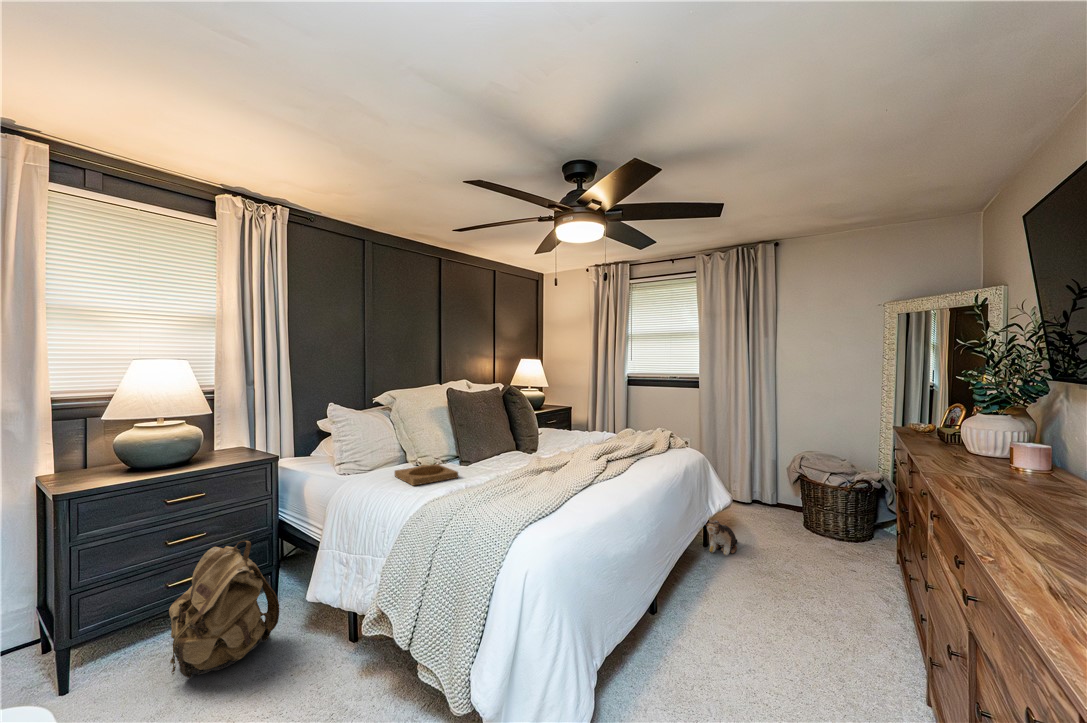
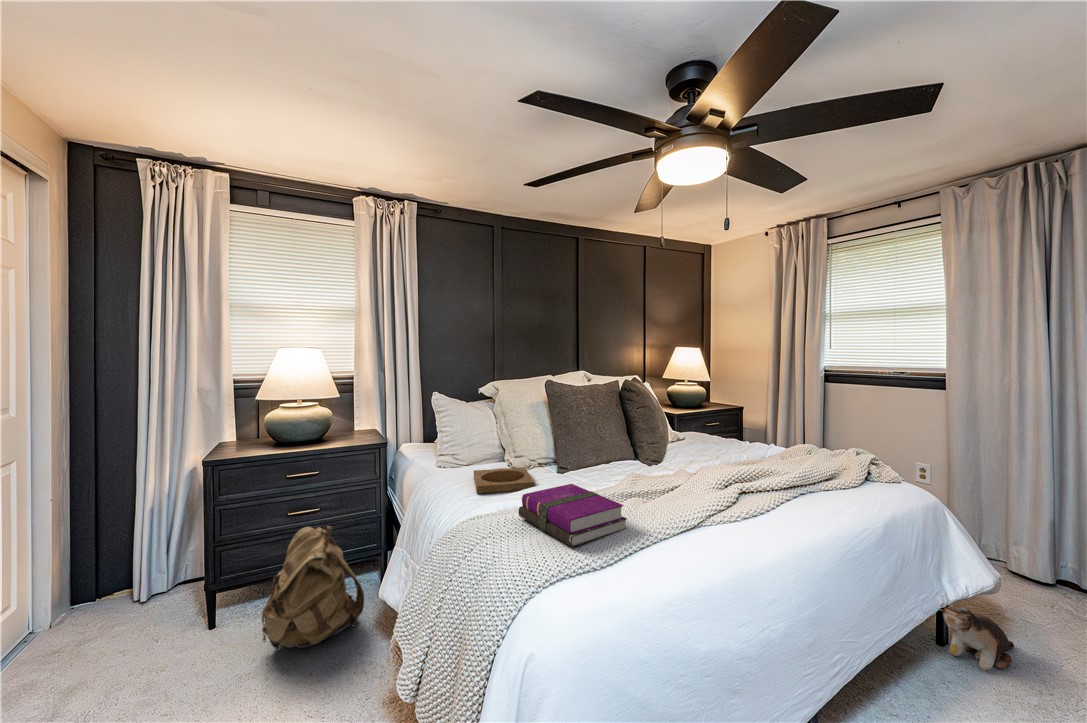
notebook: none [475,464,555,499] -> present [519,484,627,547]

